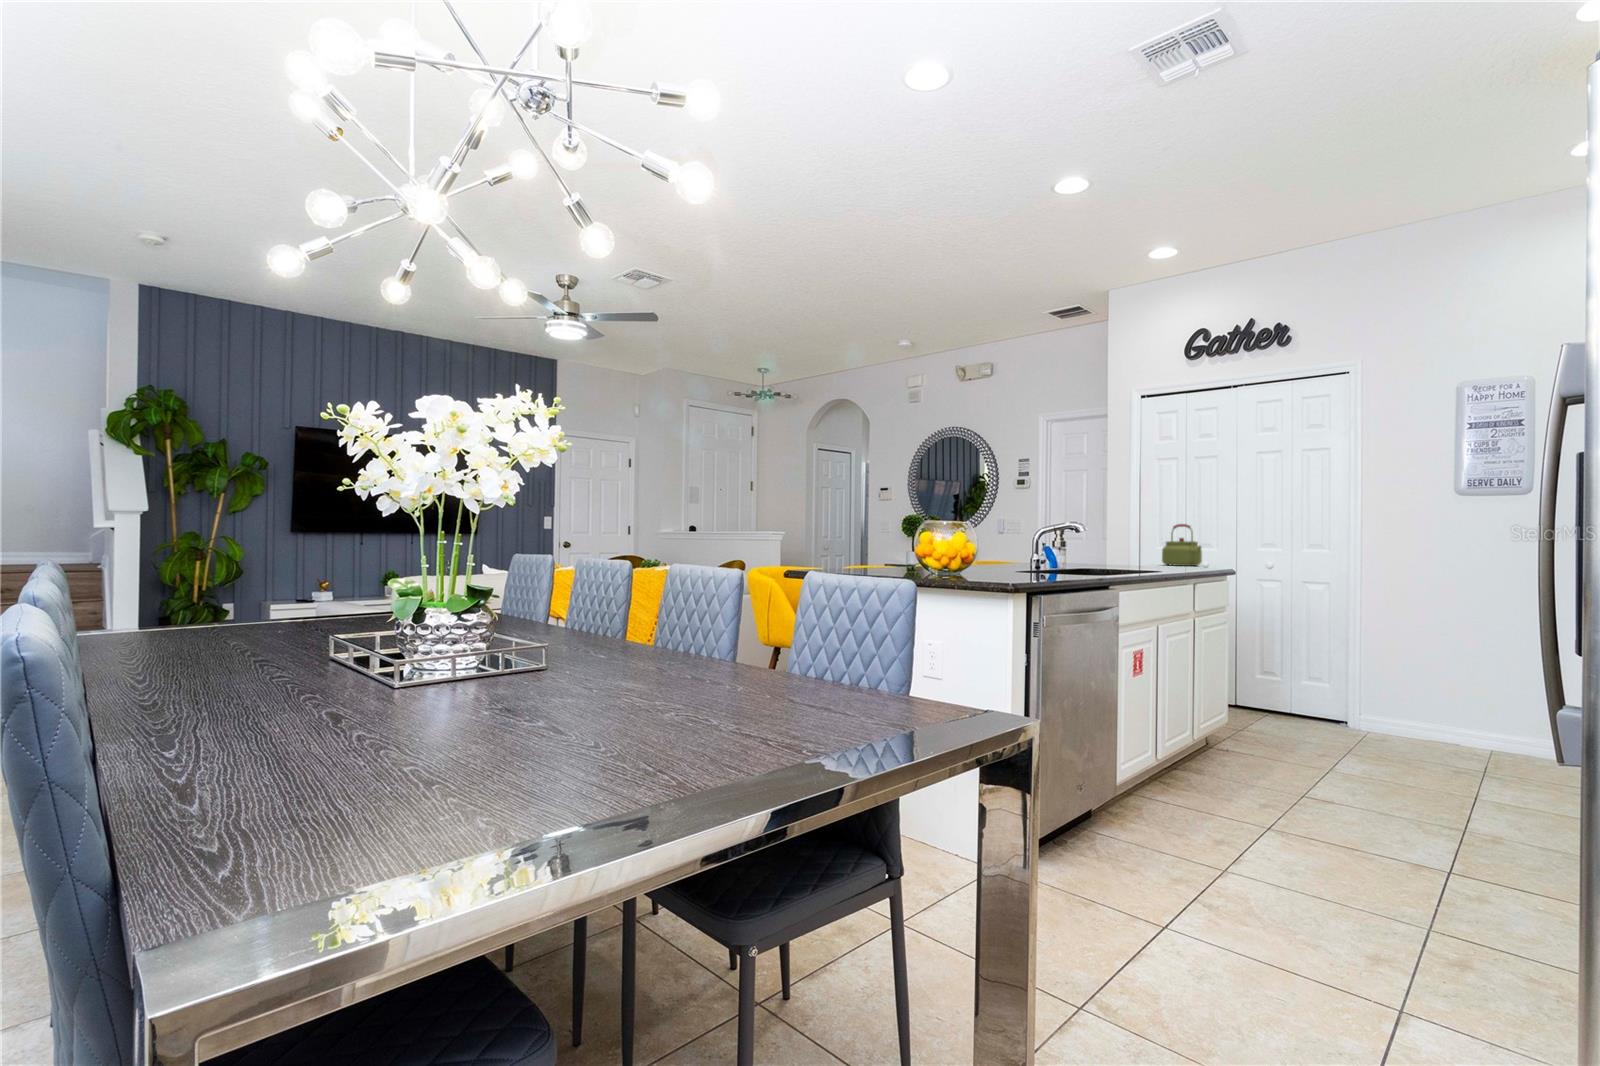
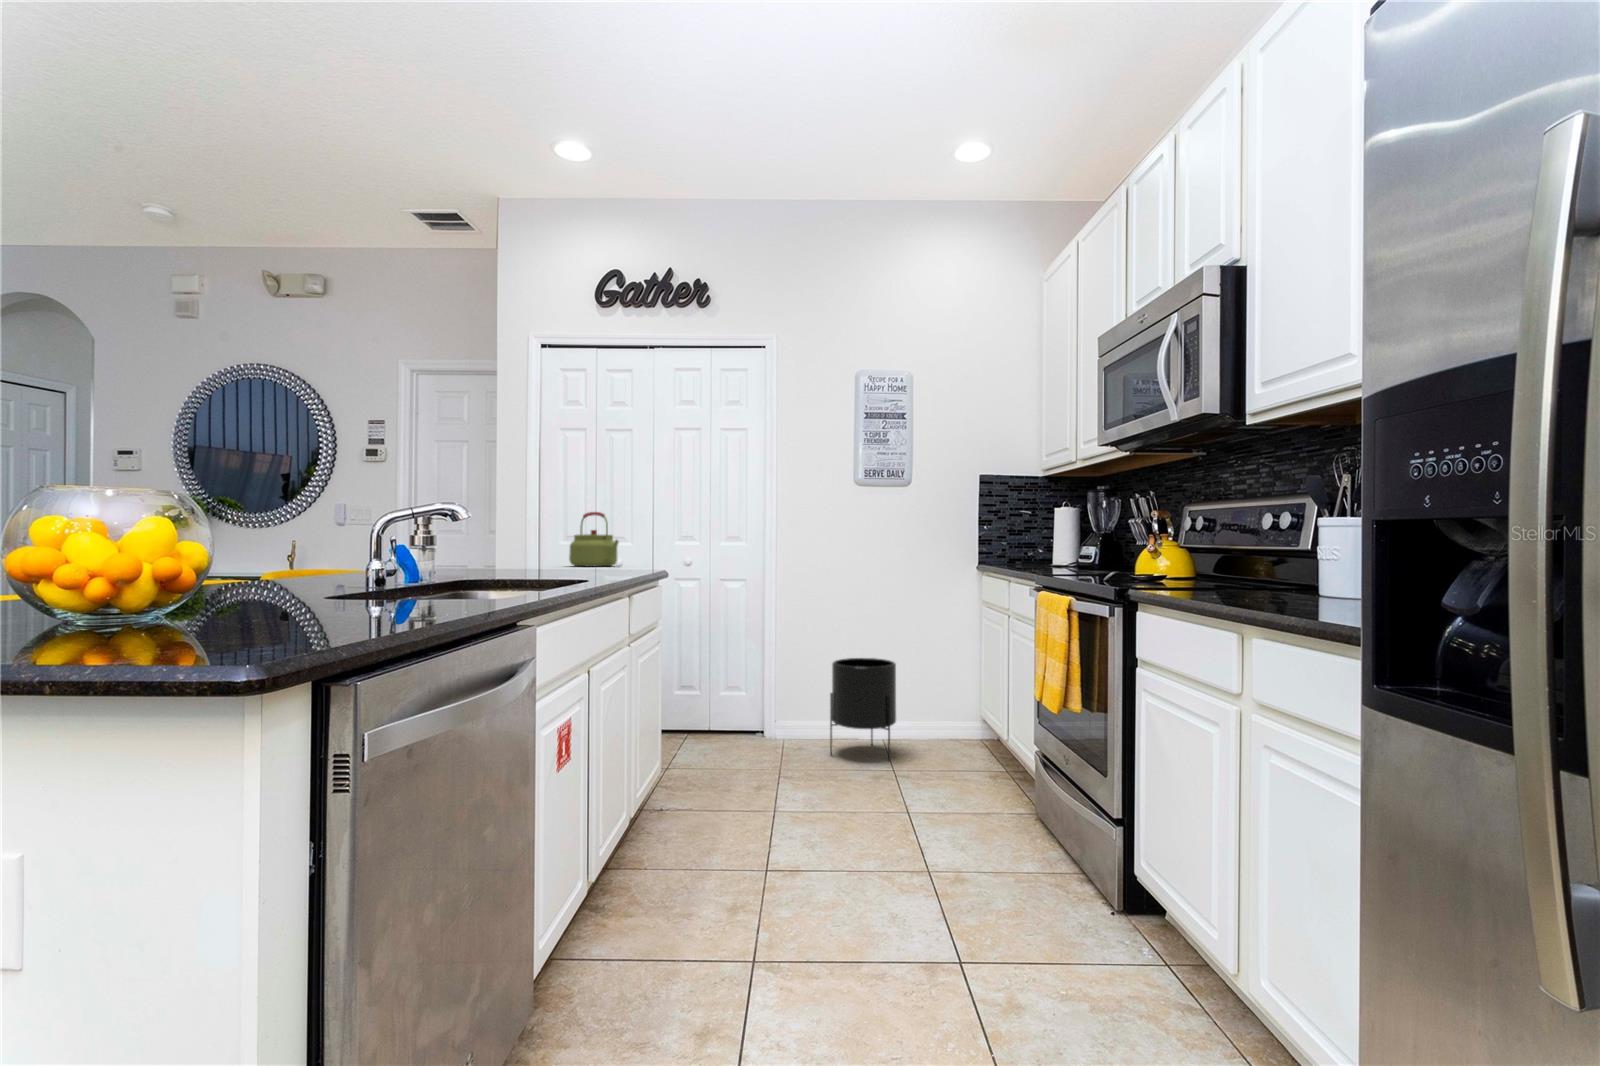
planter: none [1418,660,1503,763] -> present [830,658,896,760]

